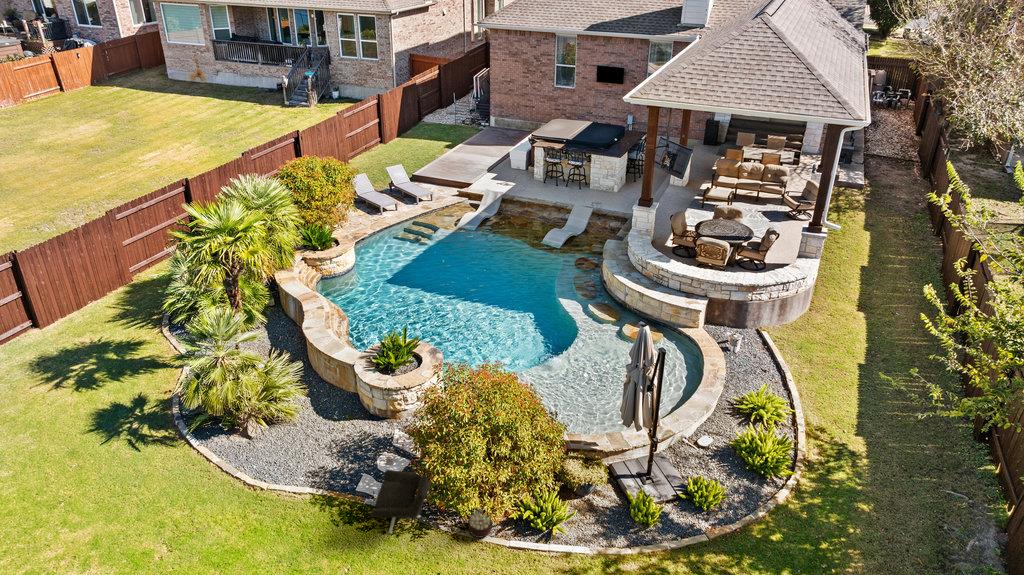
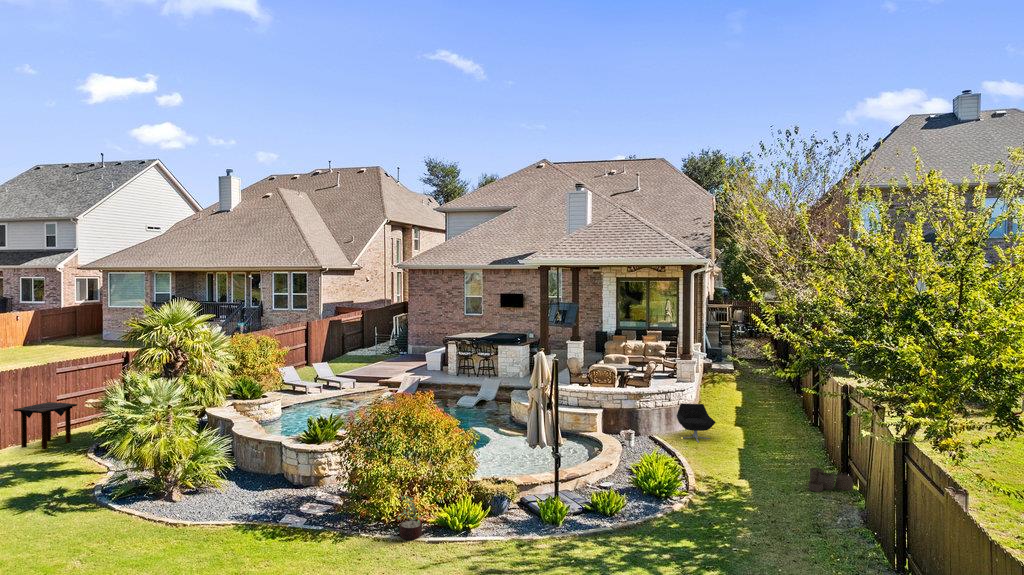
side table: none [82,252,147,307] -> present [14,402,77,449]
woven basket: none [941,442,999,482] -> present [809,468,853,492]
lounge chair: present [370,470,430,533] -> present [677,403,716,443]

